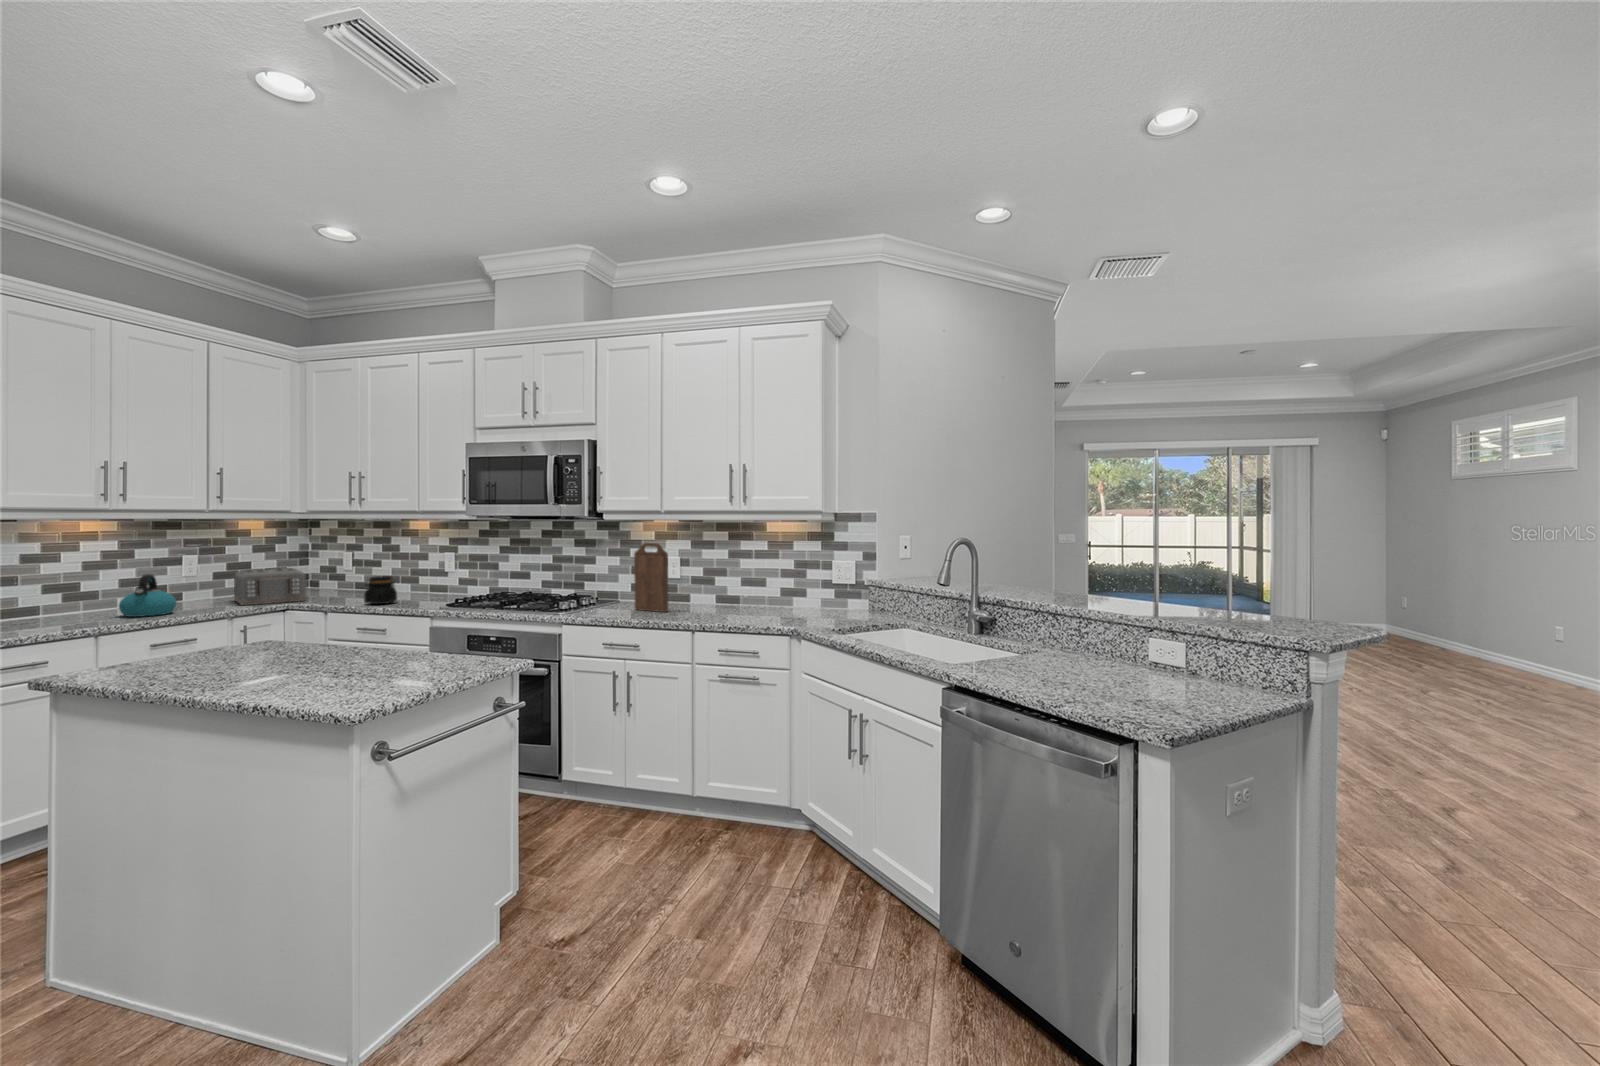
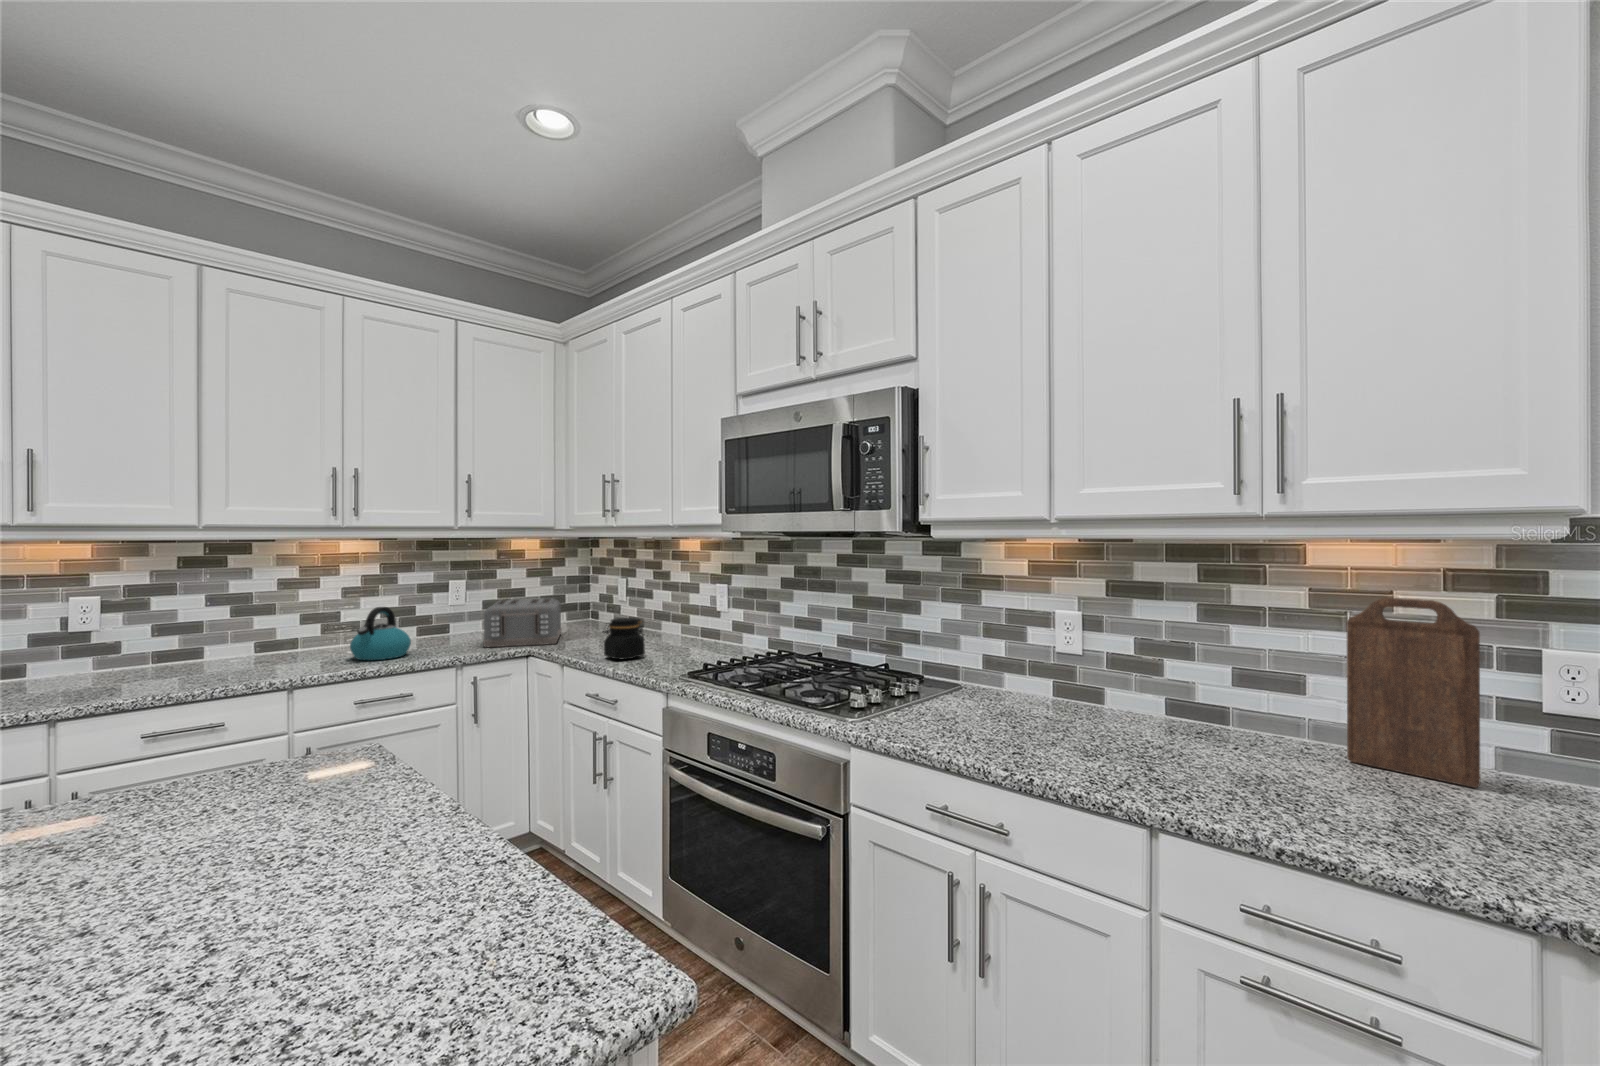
cutting board: present [634,543,668,612] -> present [1347,598,1480,788]

